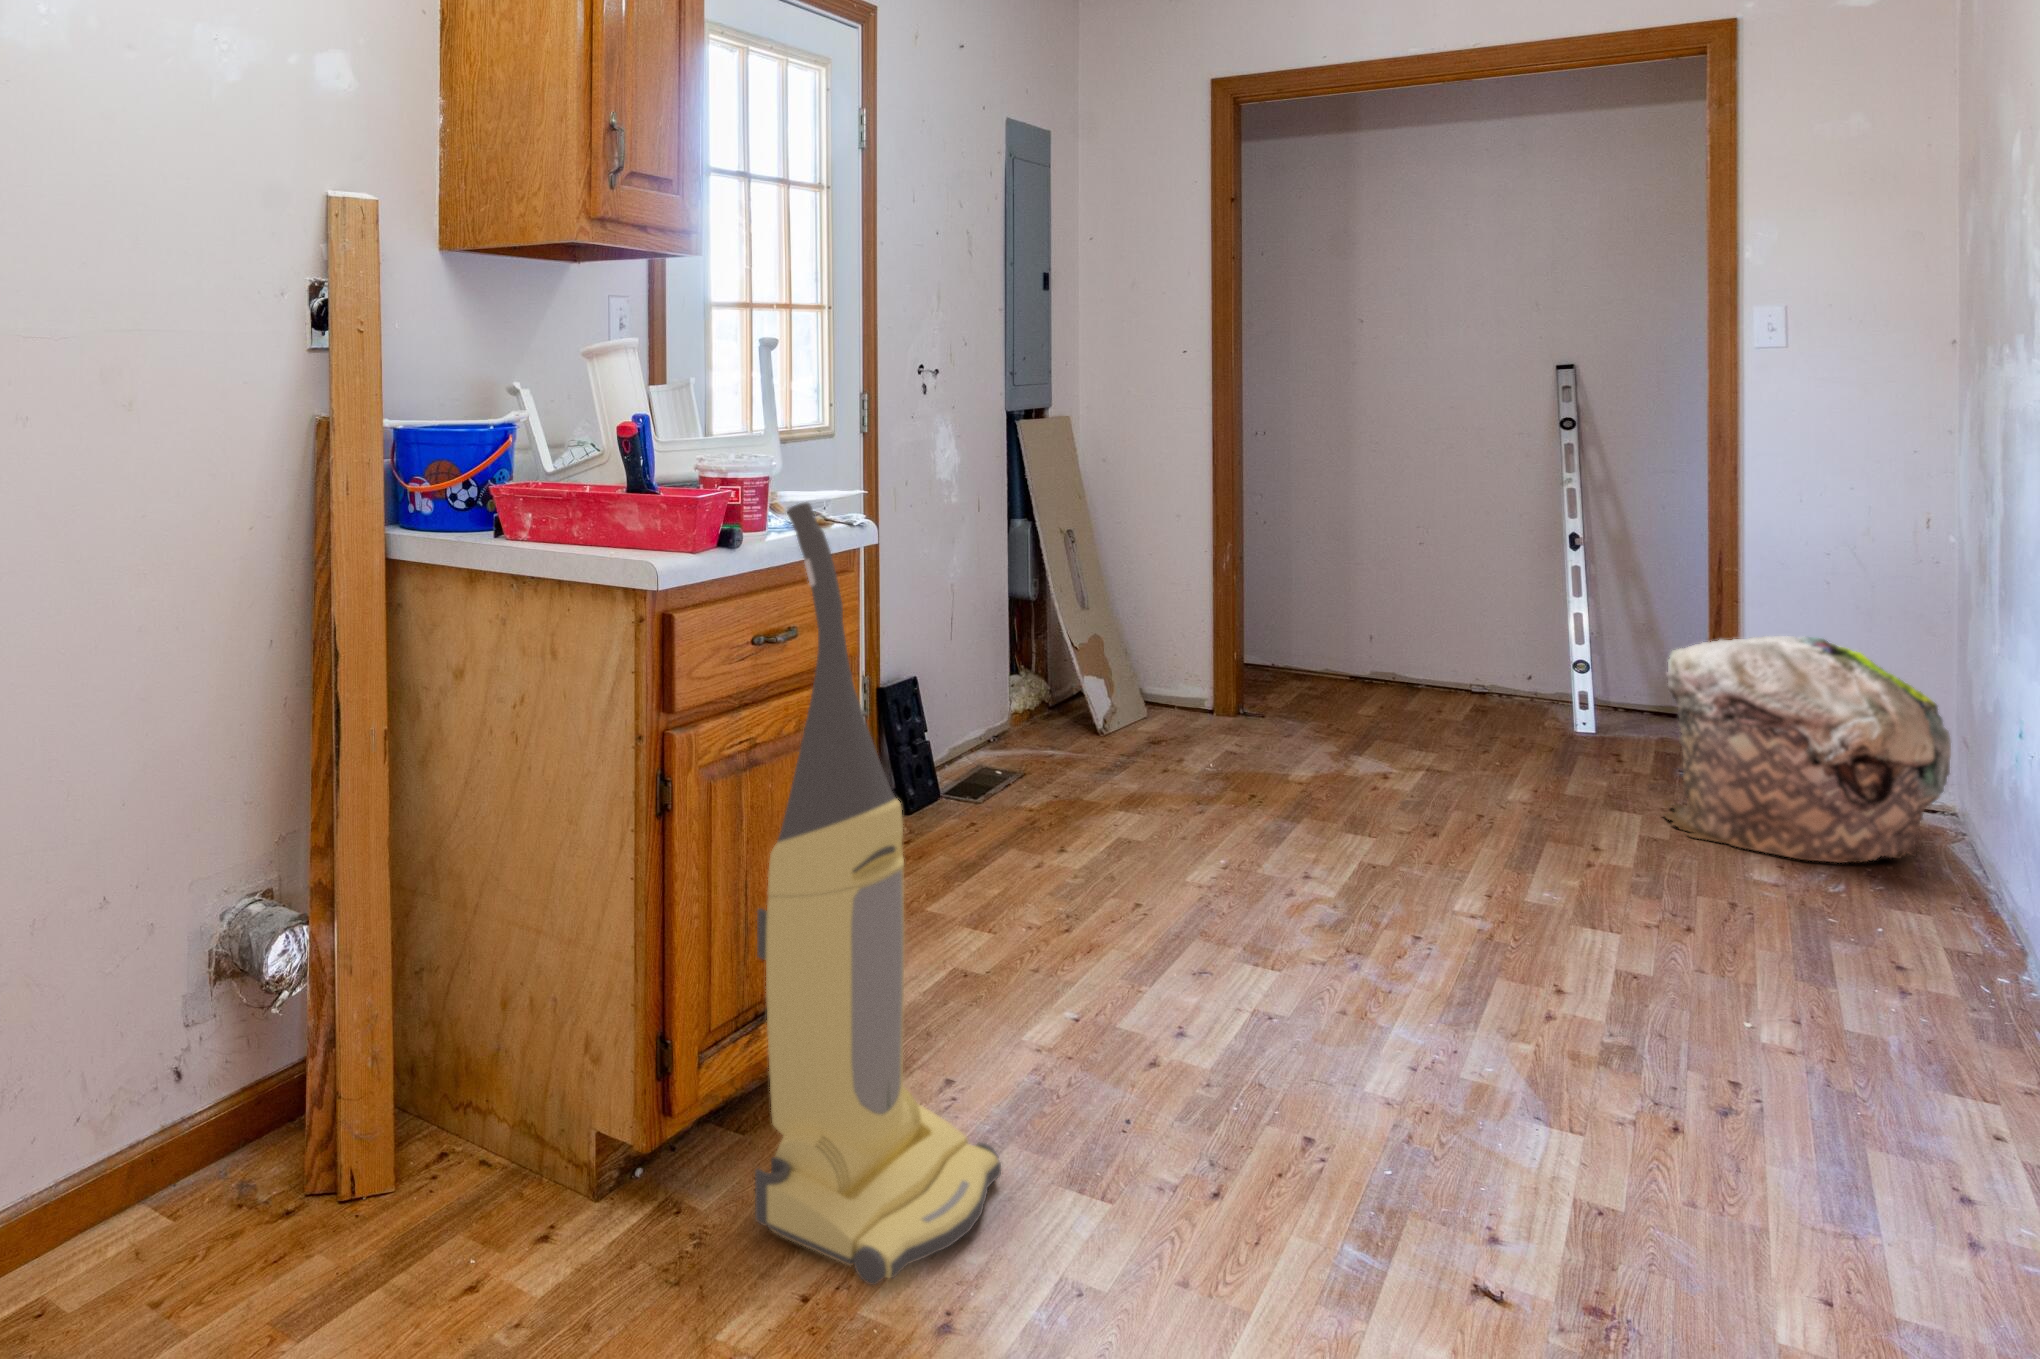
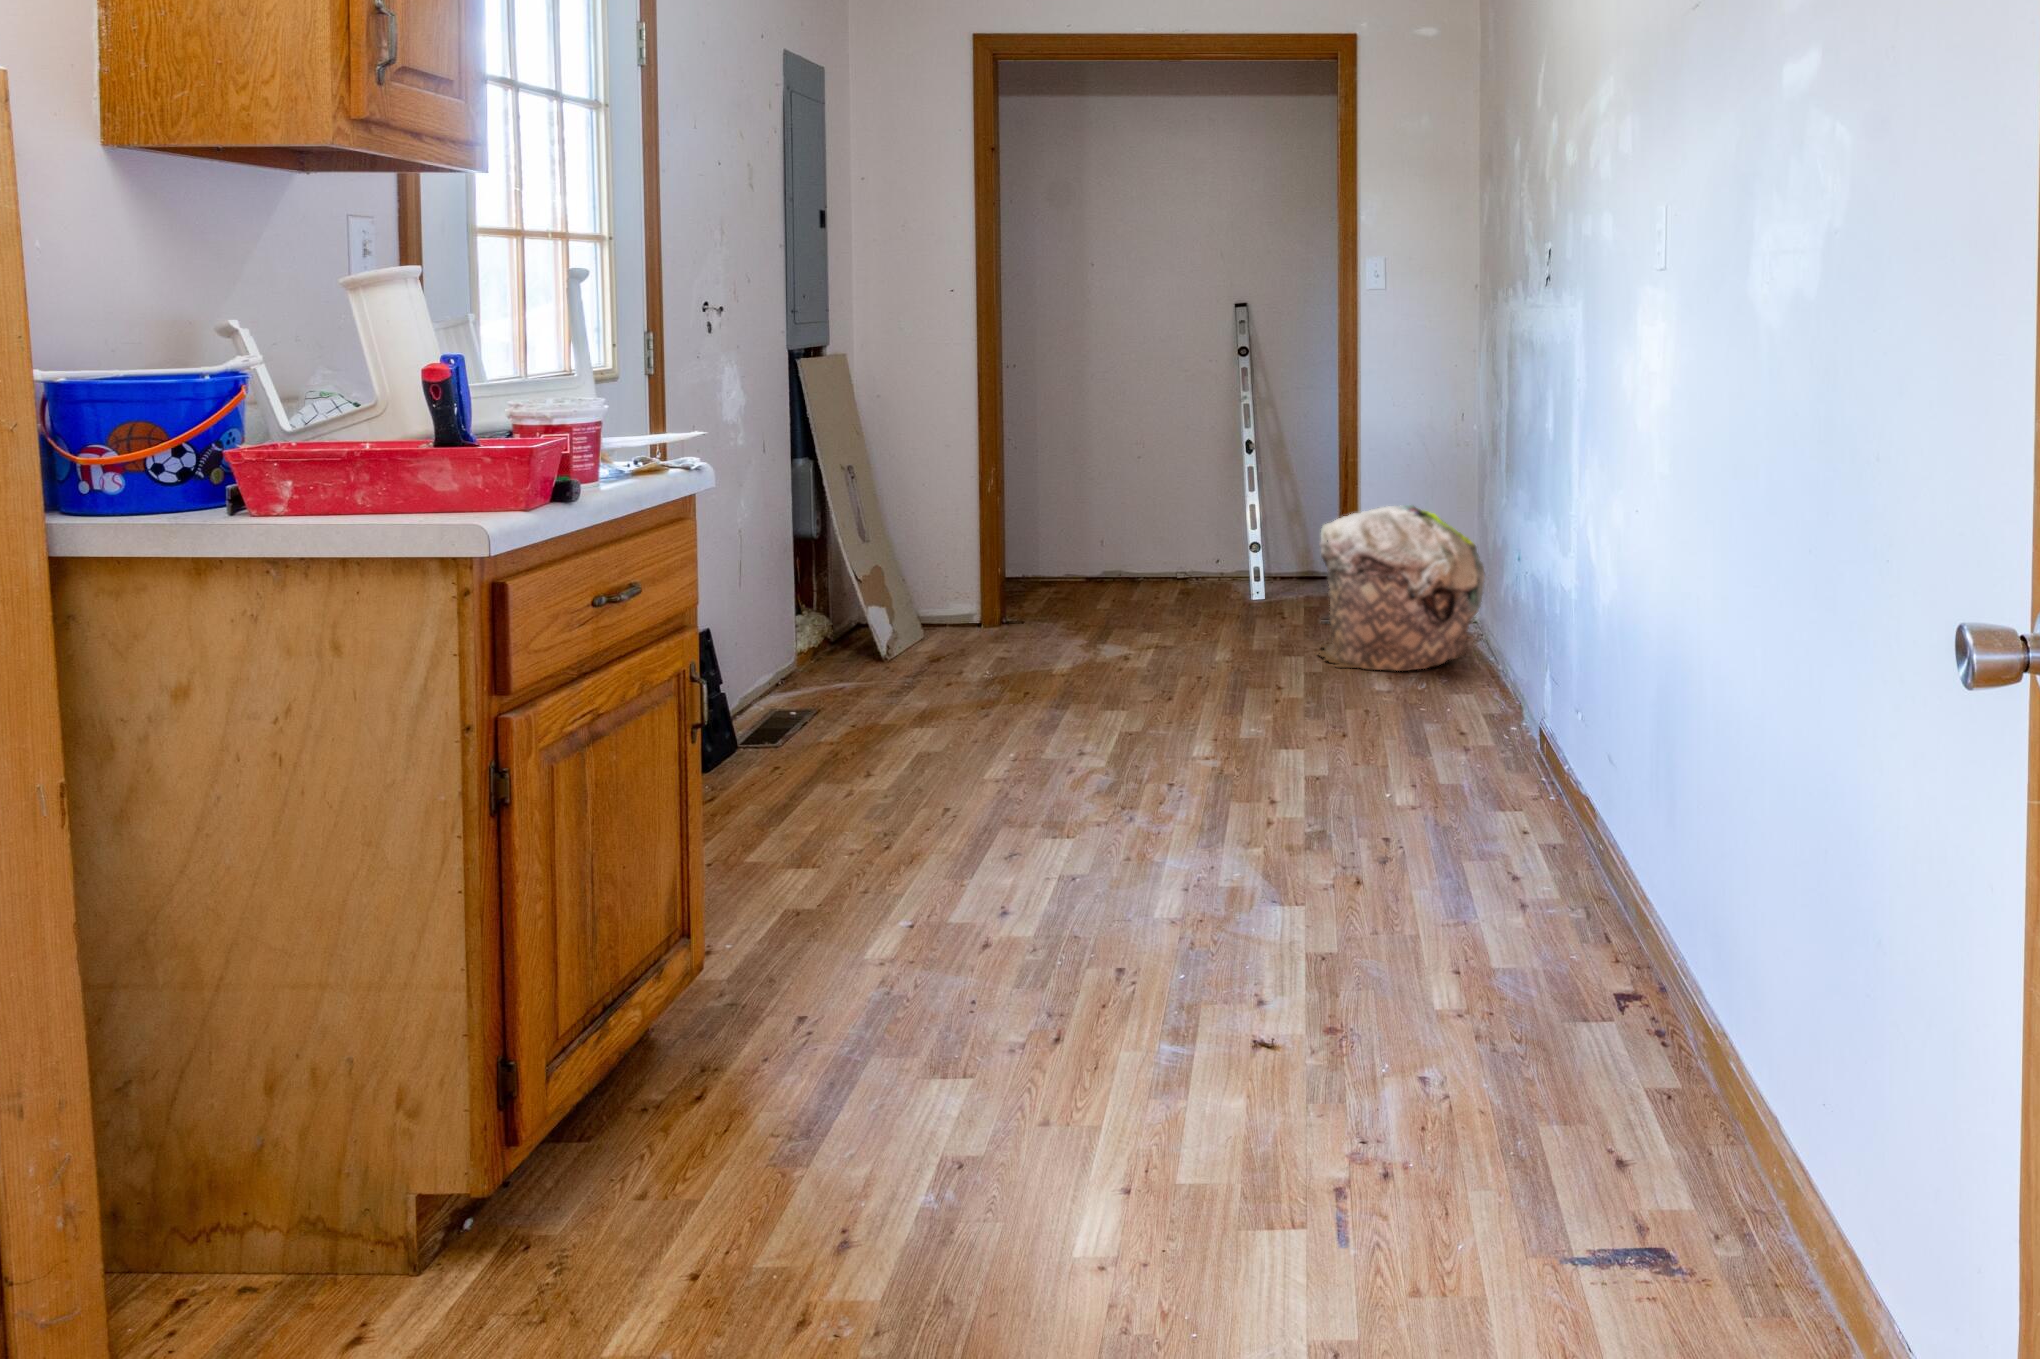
vacuum cleaner: present [755,502,1001,1285] -> none [623,445,872,1240]

